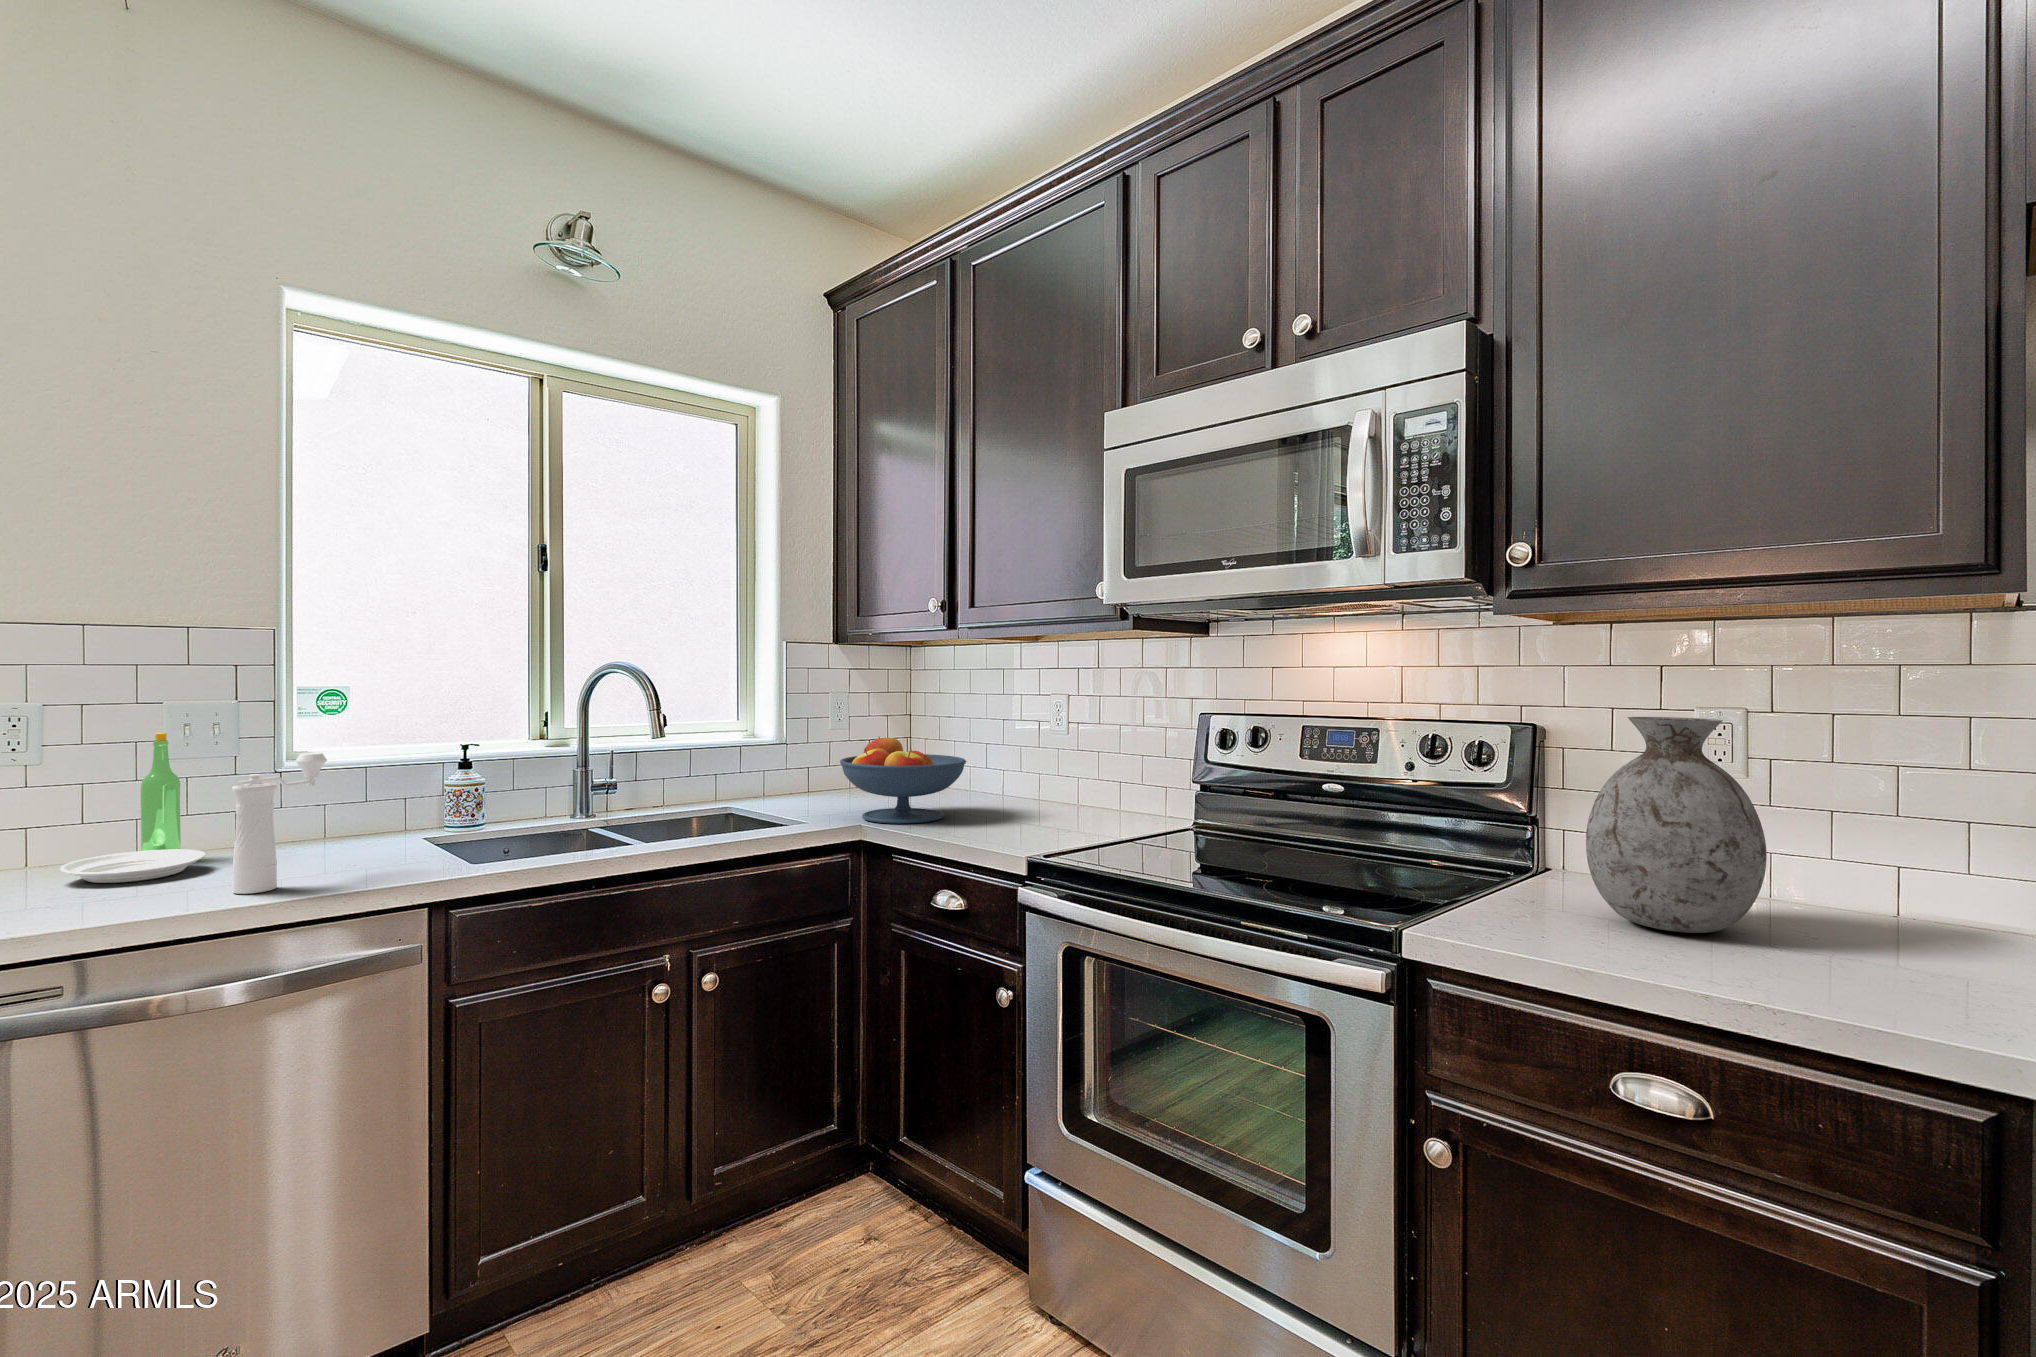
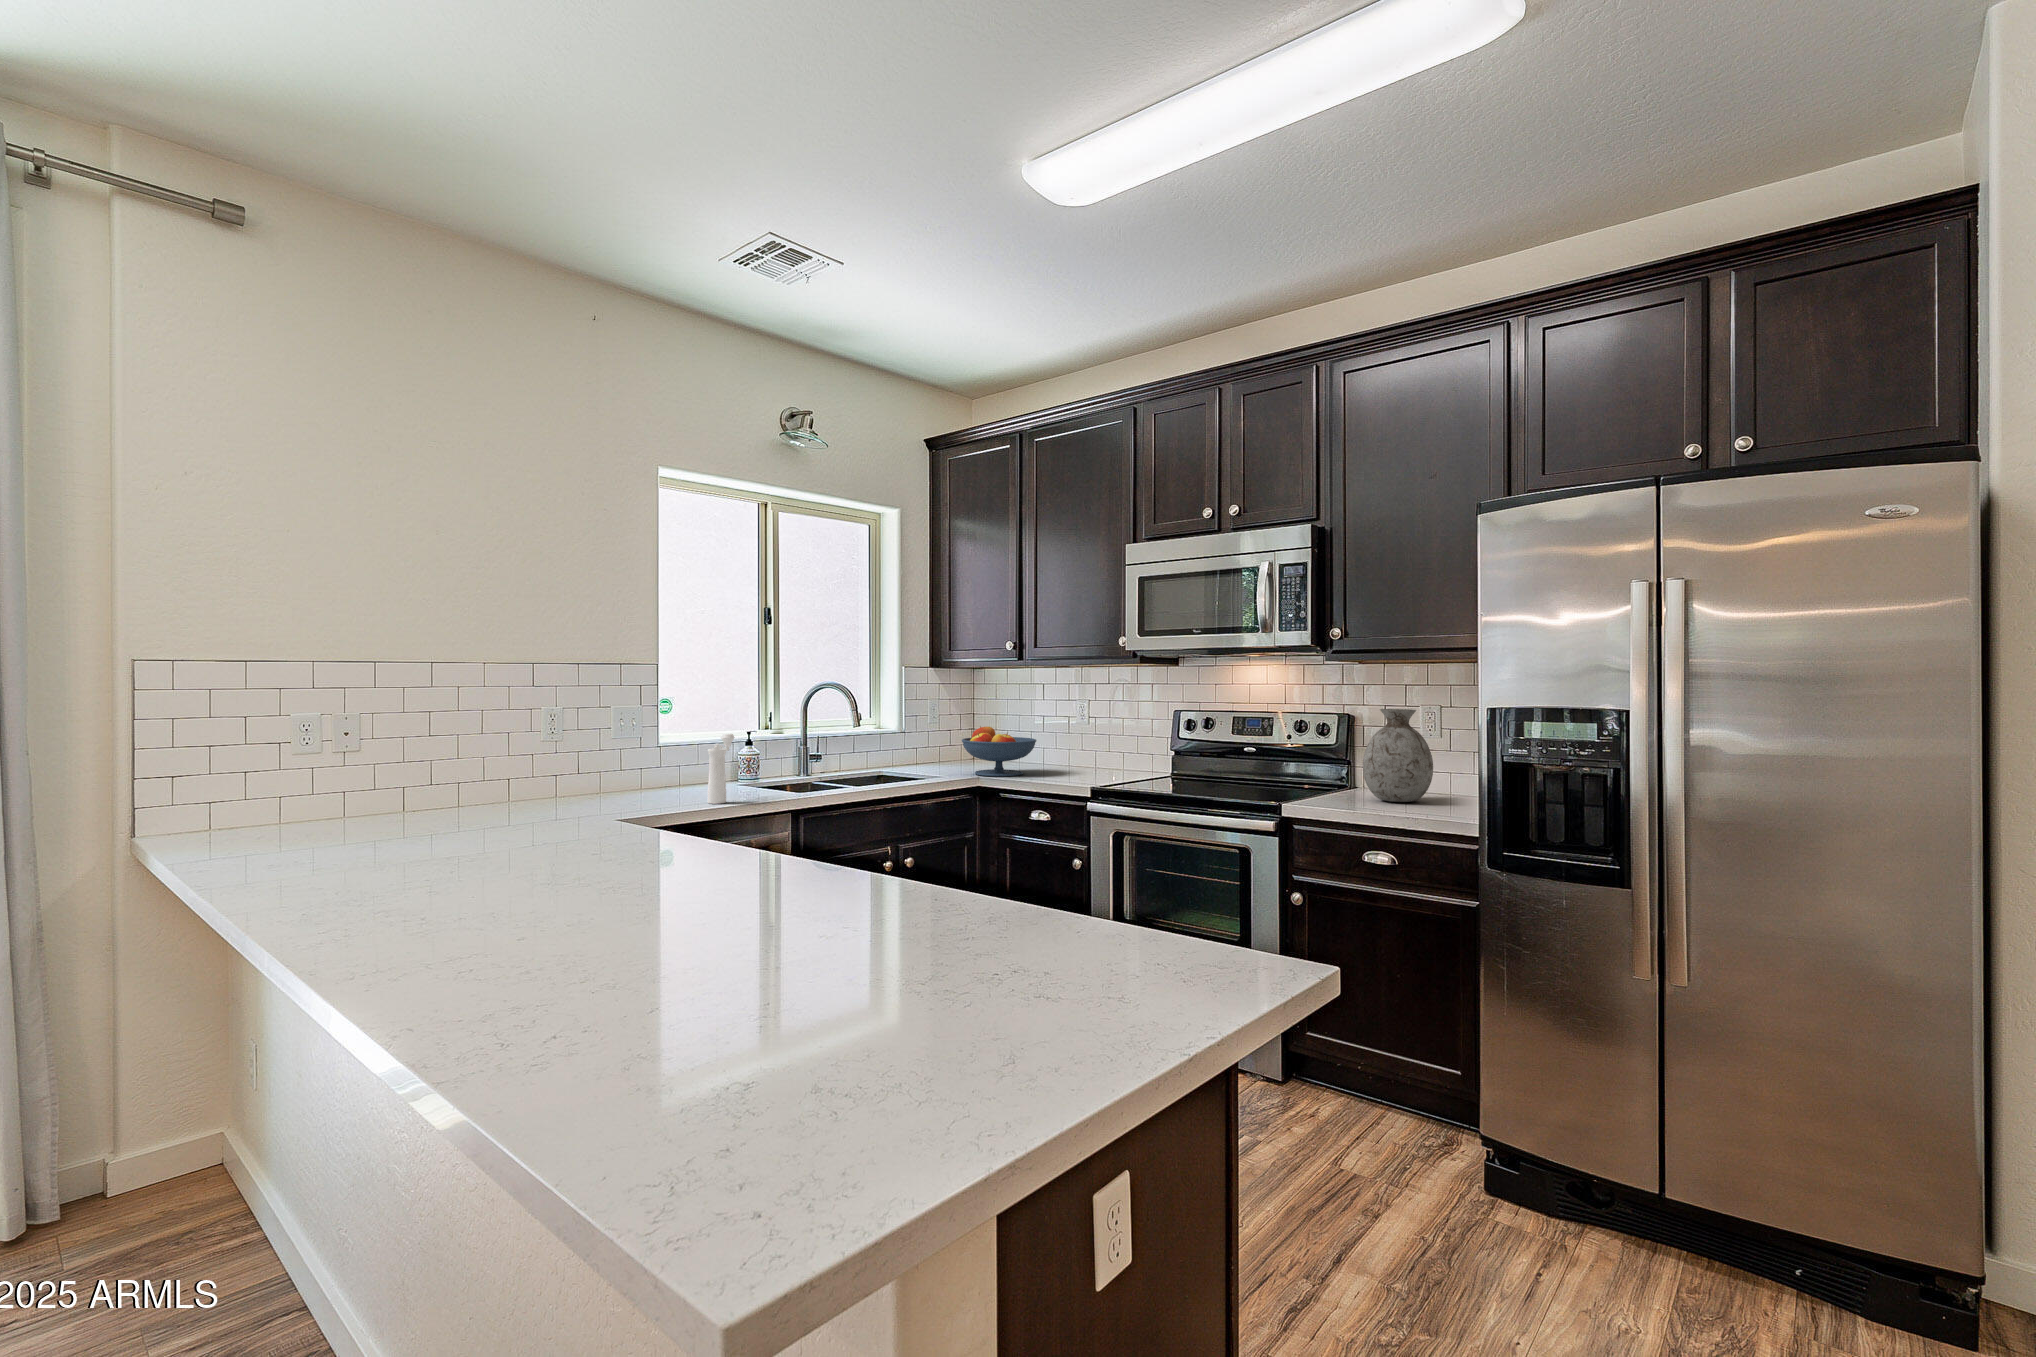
plate: present [60,733,206,883] -> none [601,725,662,802]

